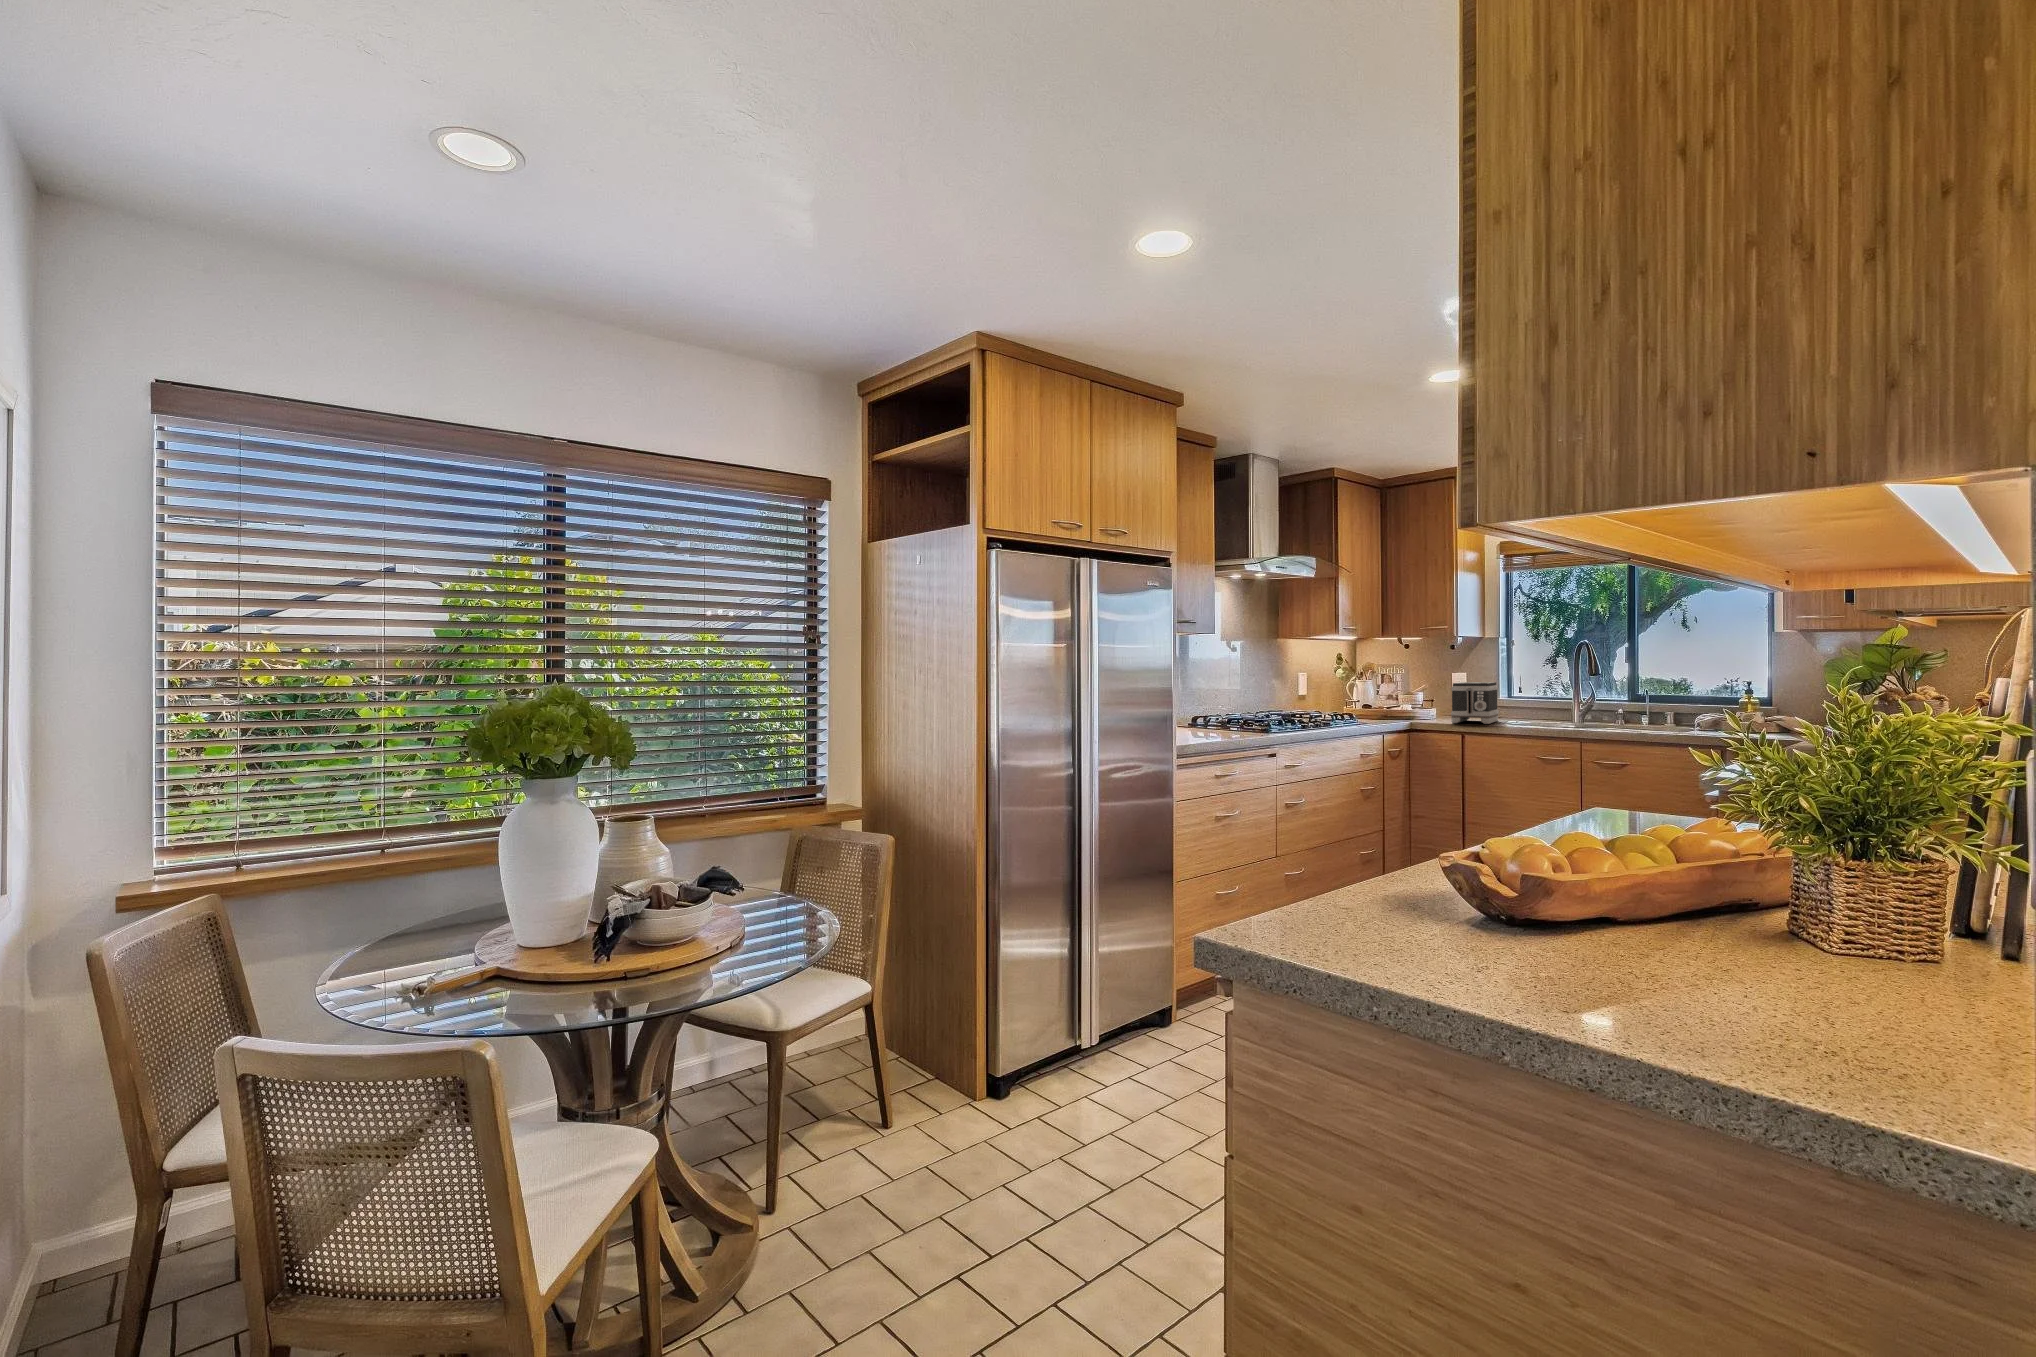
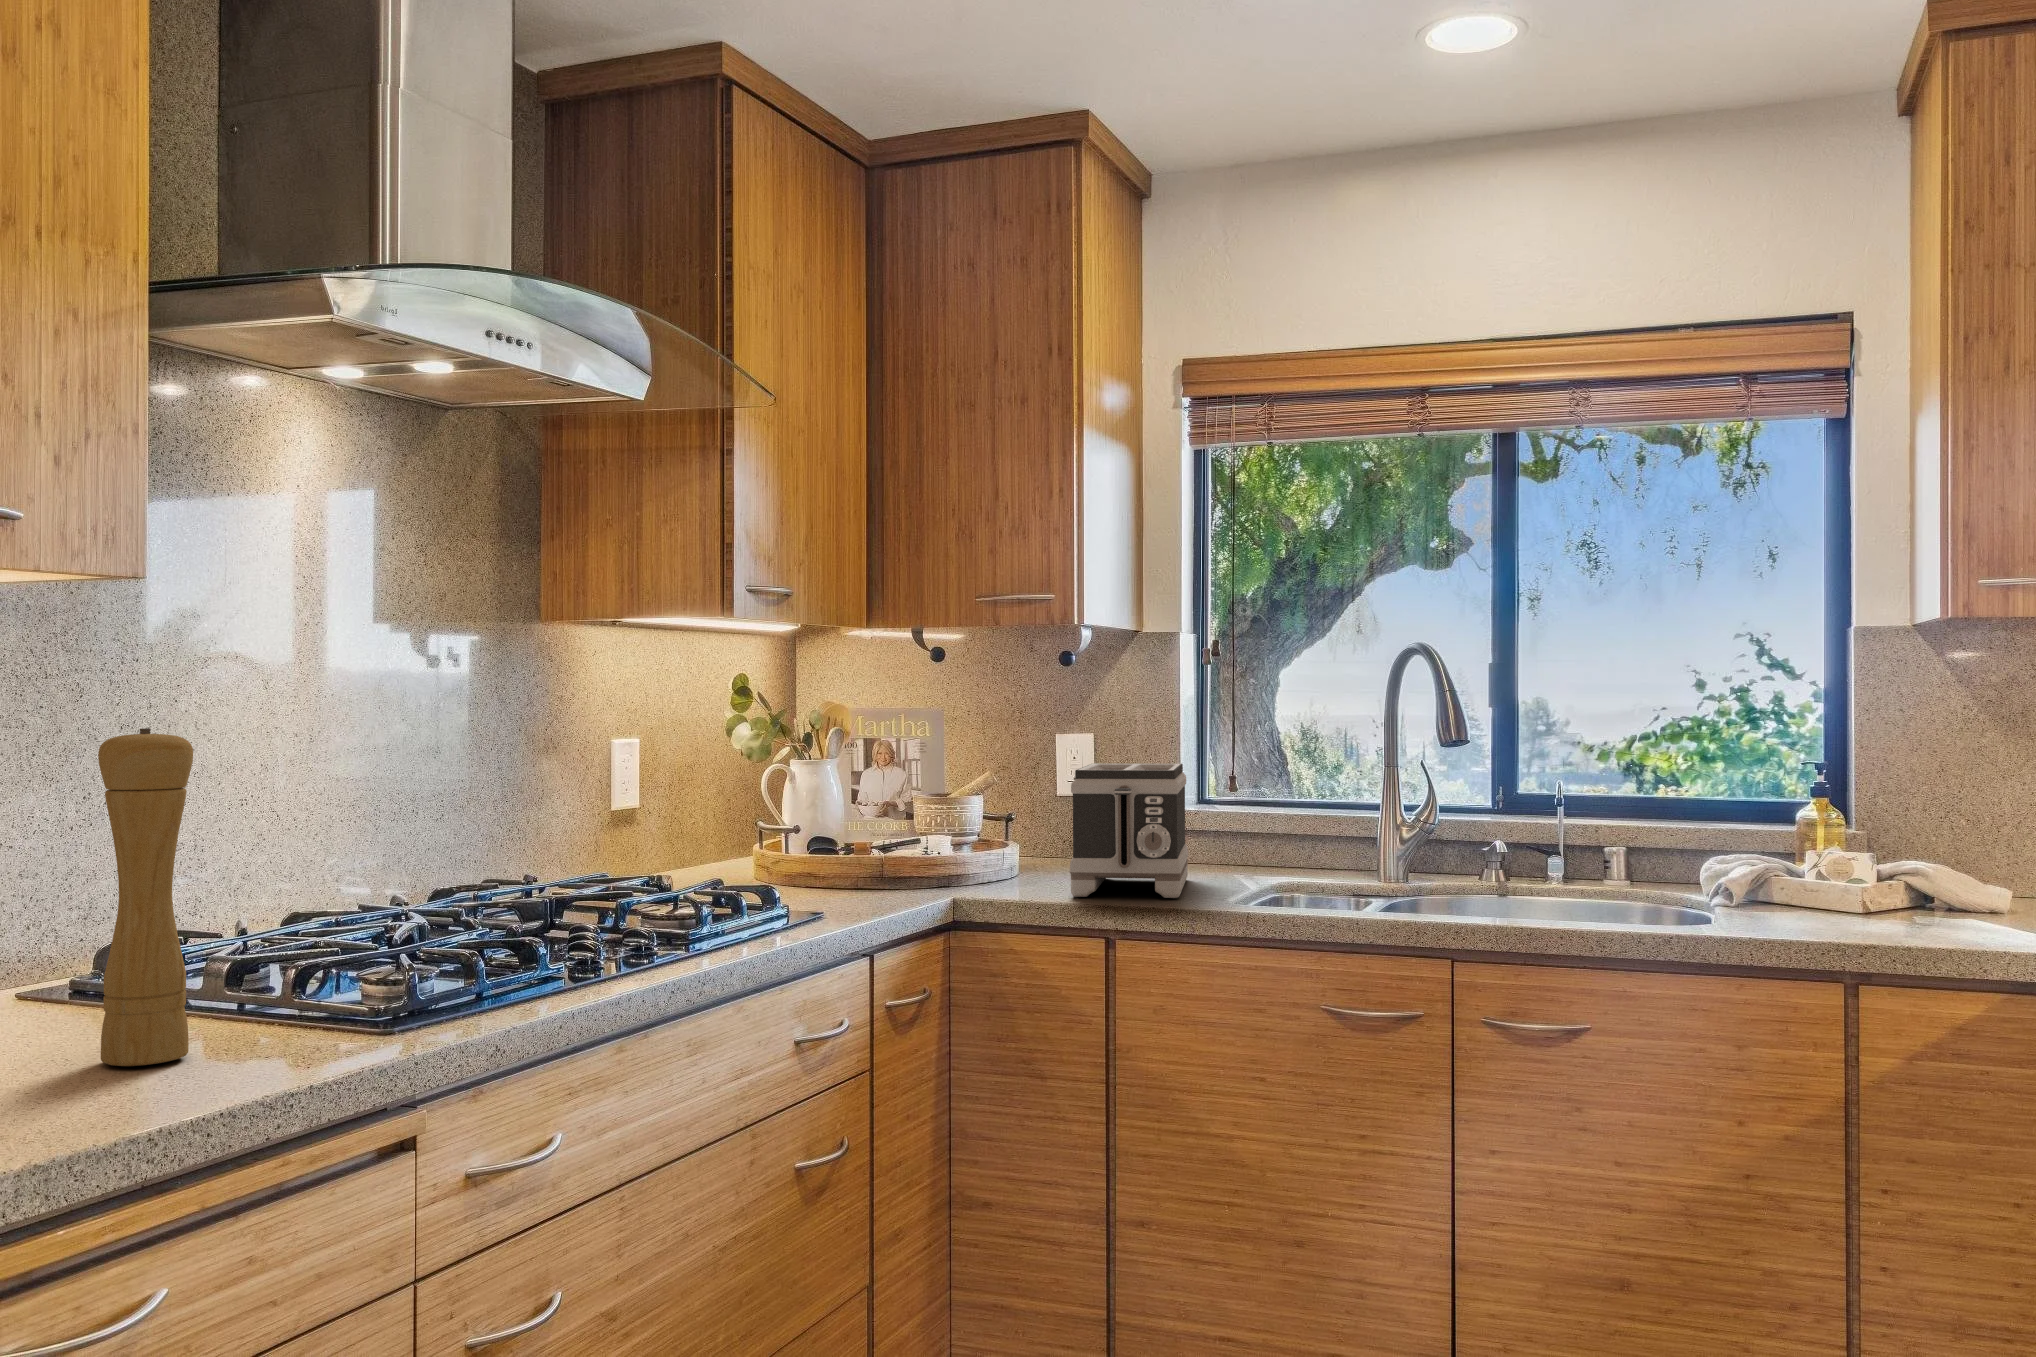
pepper mill: none [1218,668,1235,735] -> present [98,728,193,1066]

